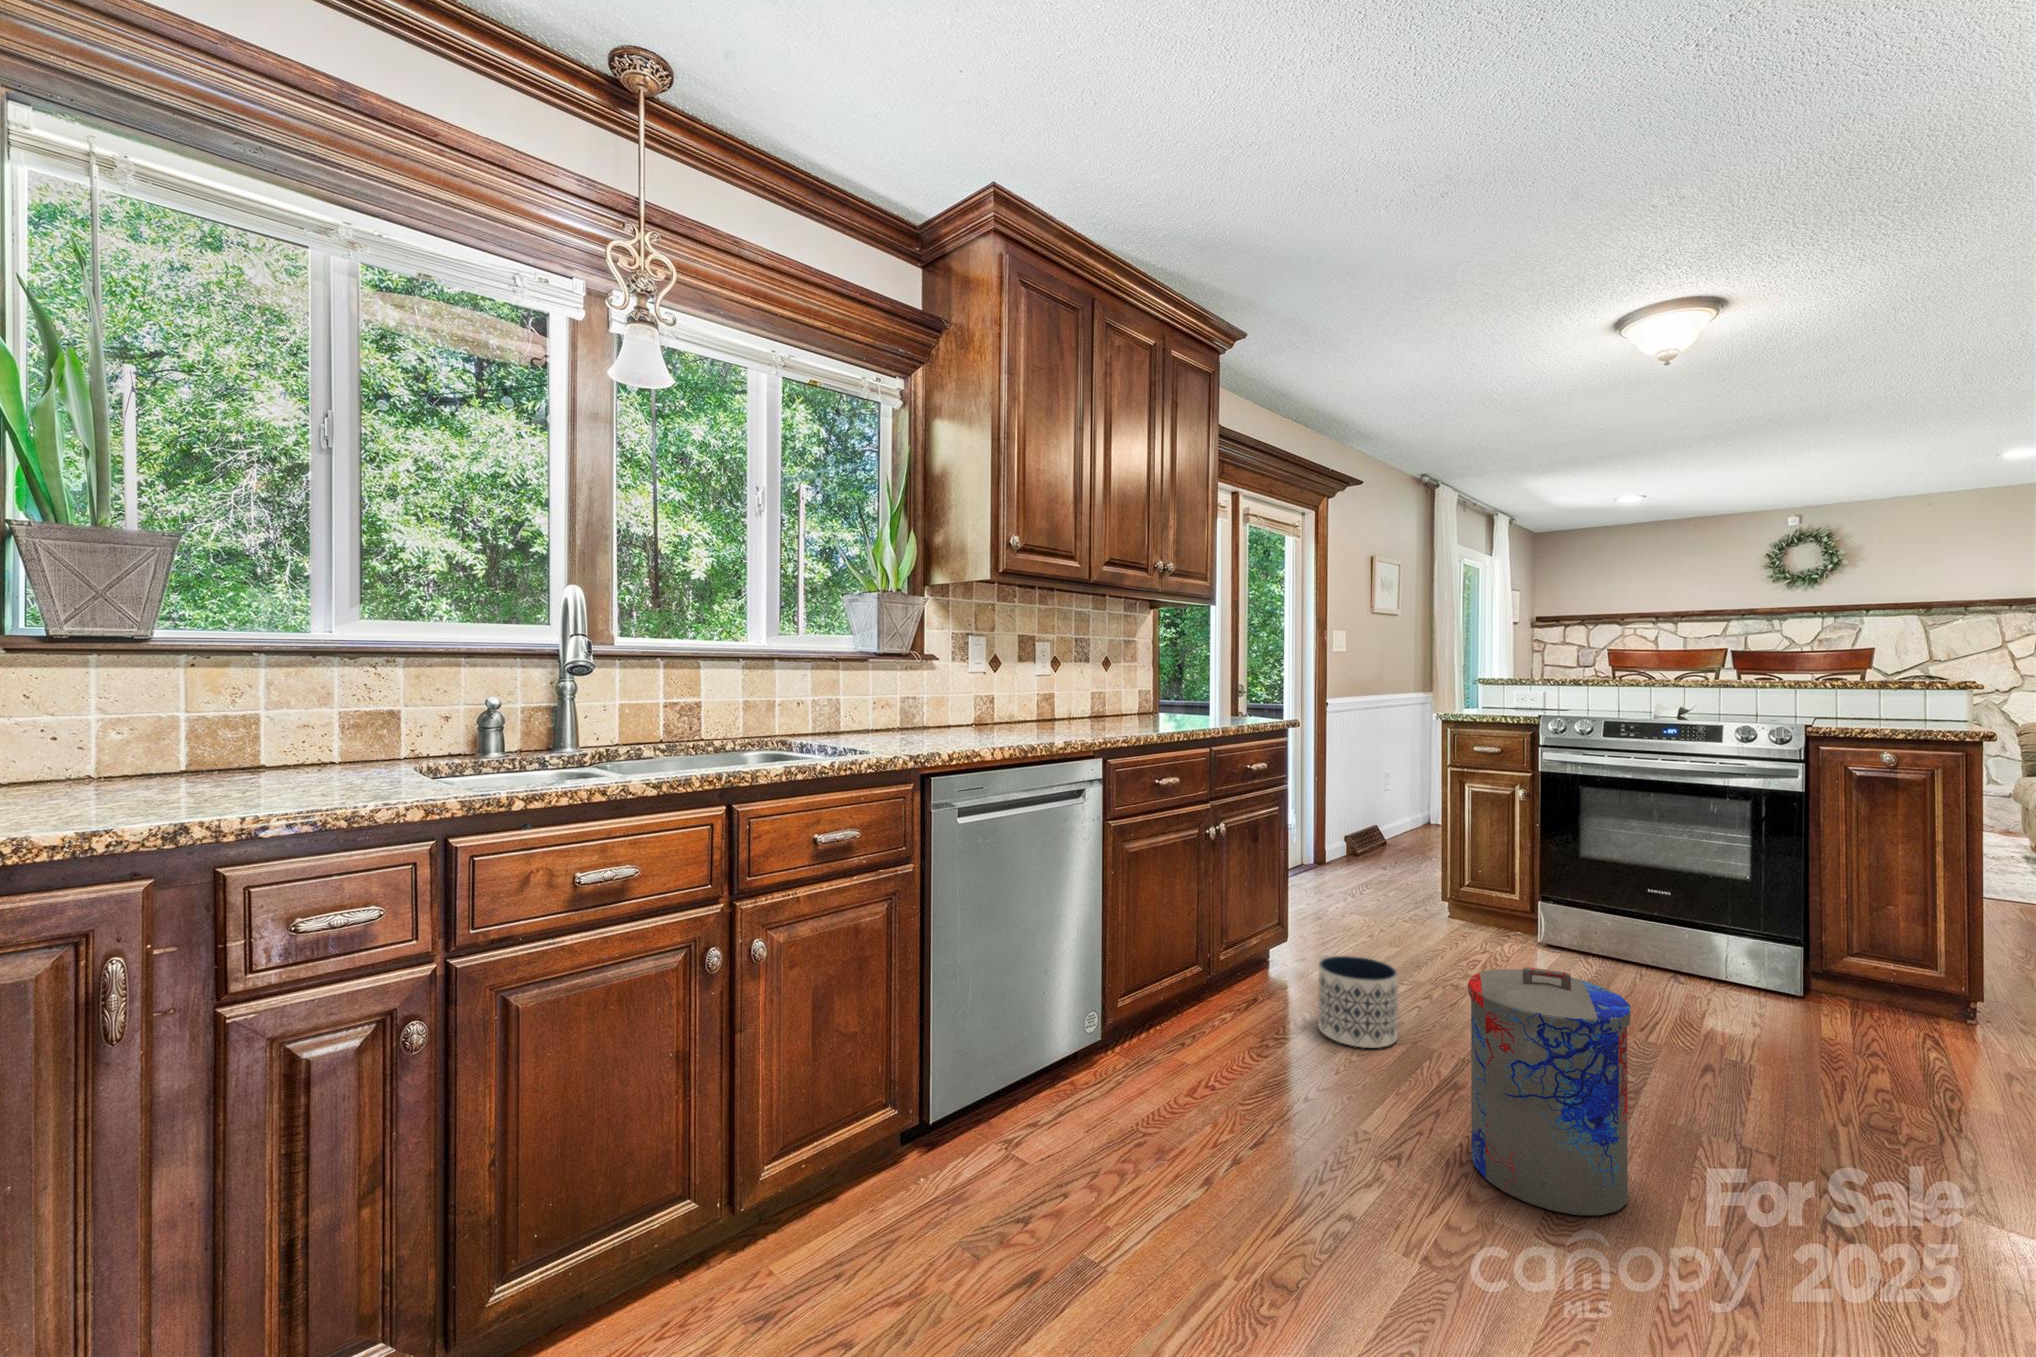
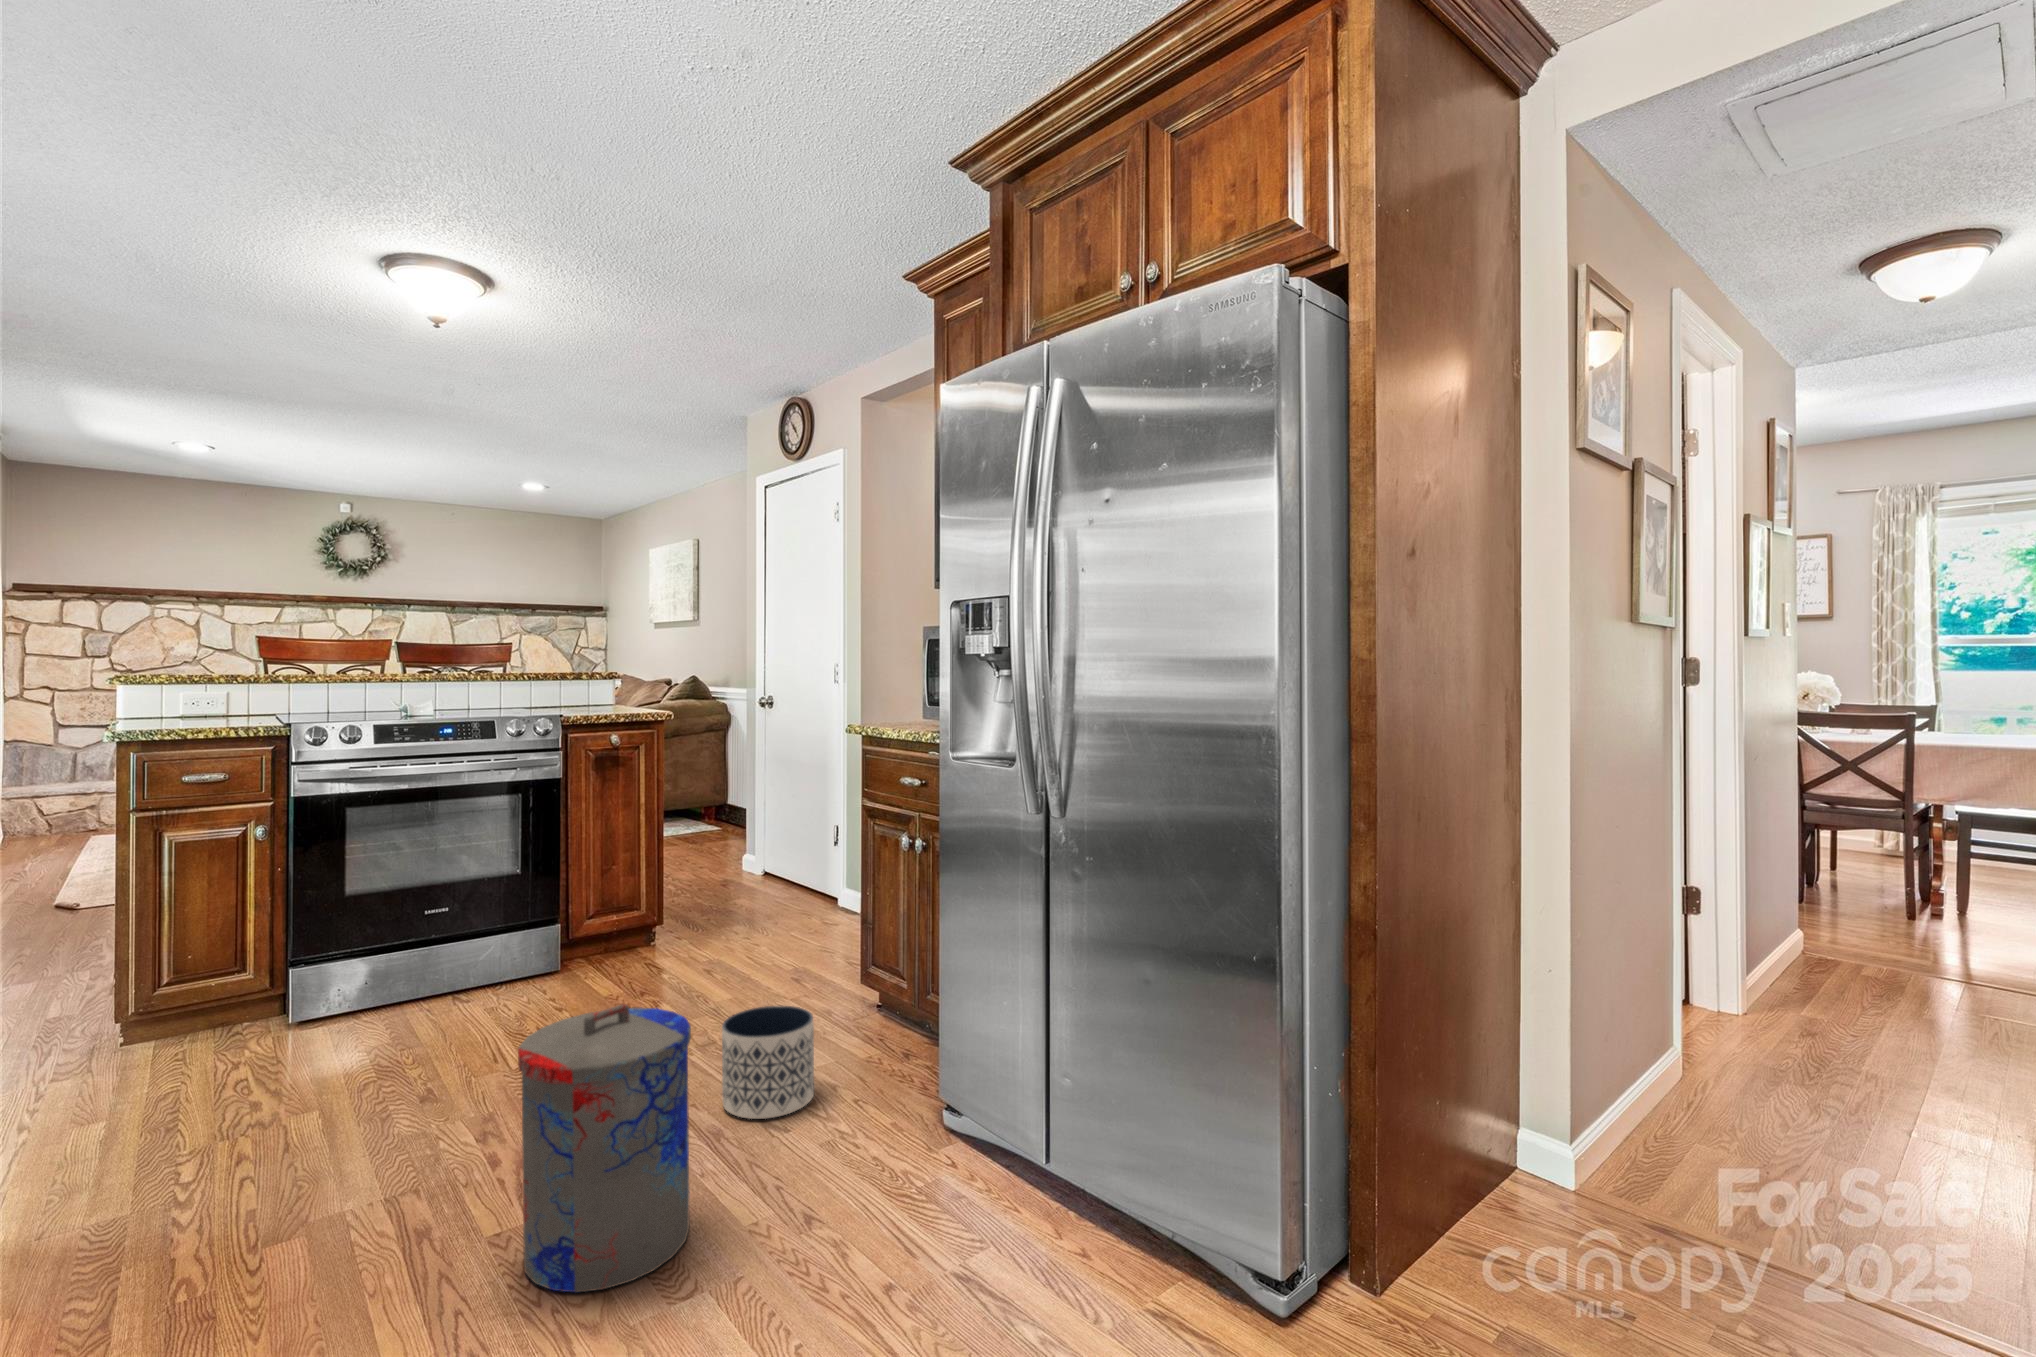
planter: present [1318,956,1398,1048] -> present [722,1006,814,1119]

